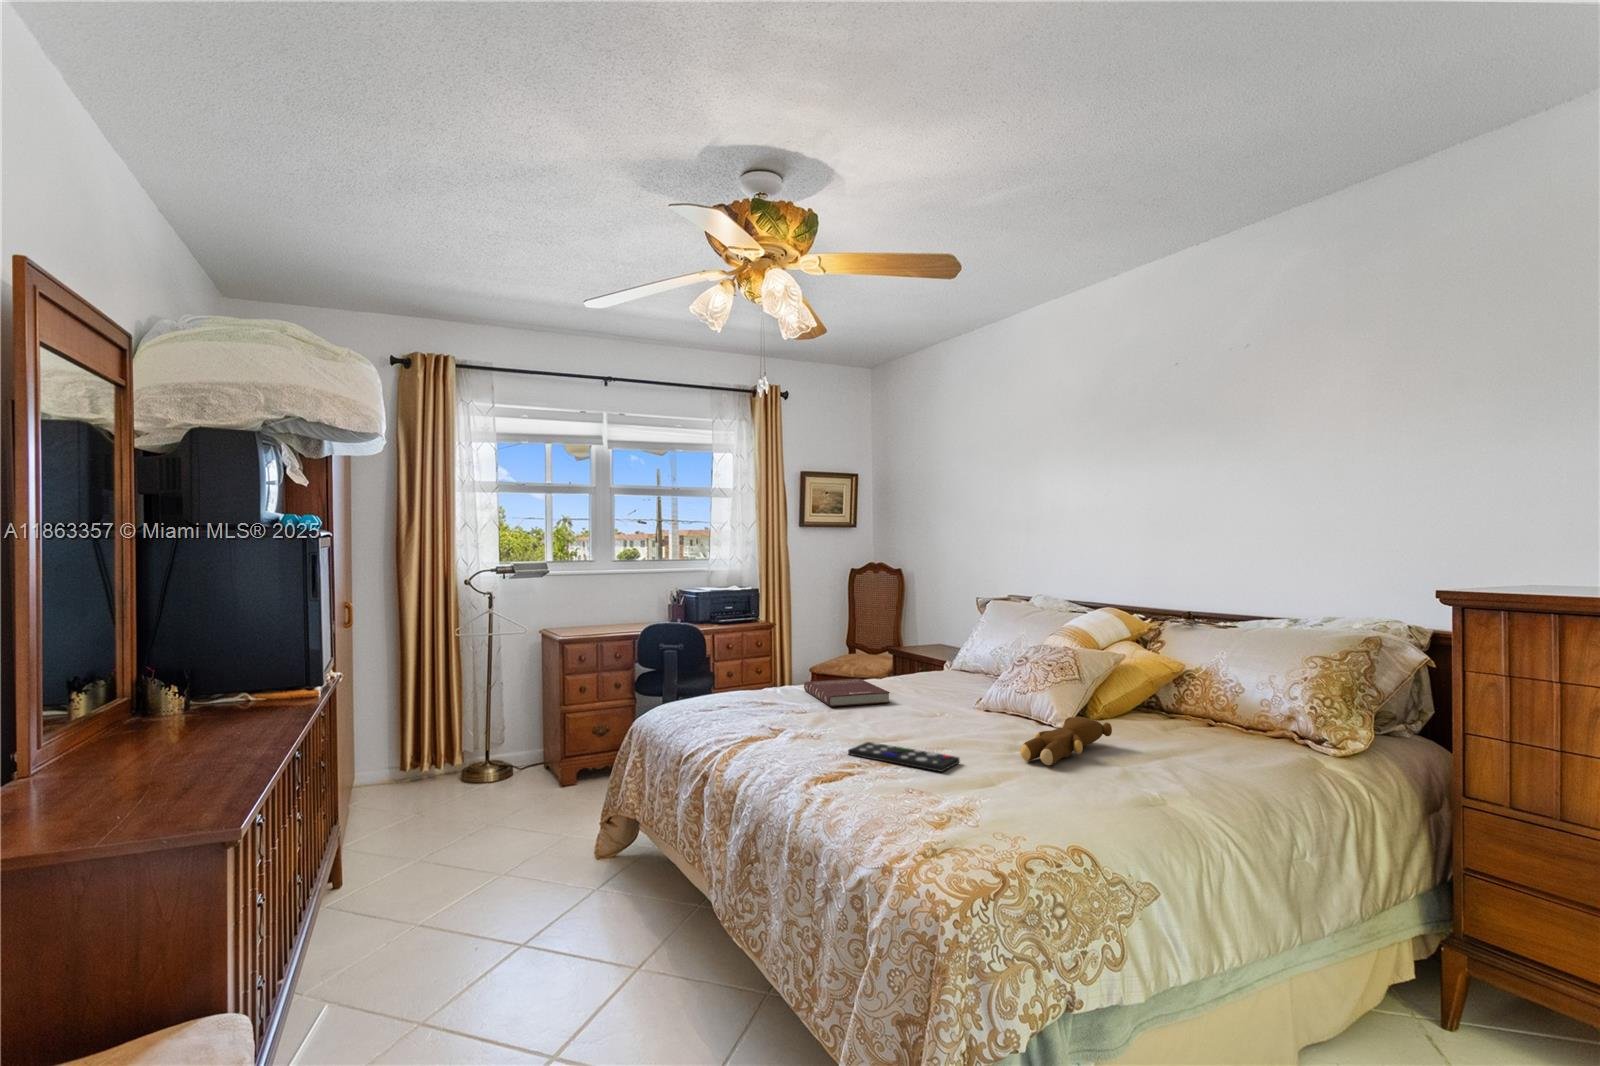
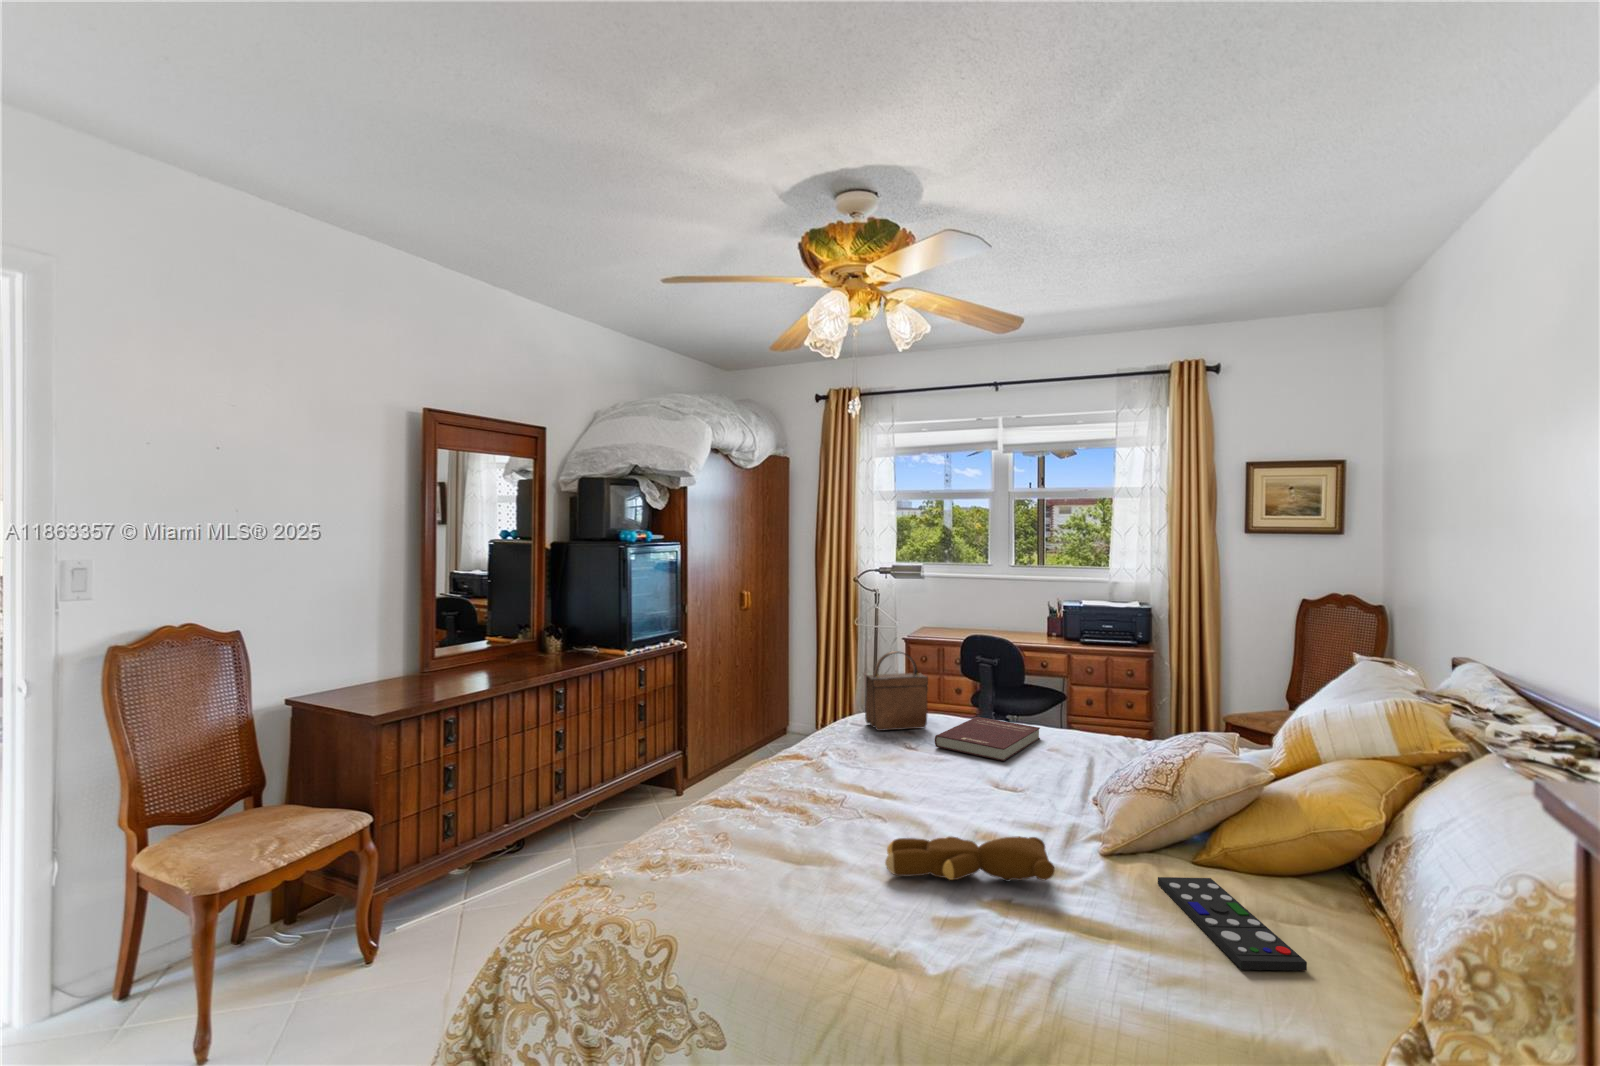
handbag: none [733,630,782,709] -> present [865,651,928,731]
remote control: present [848,742,960,772] -> present [1158,877,1307,971]

